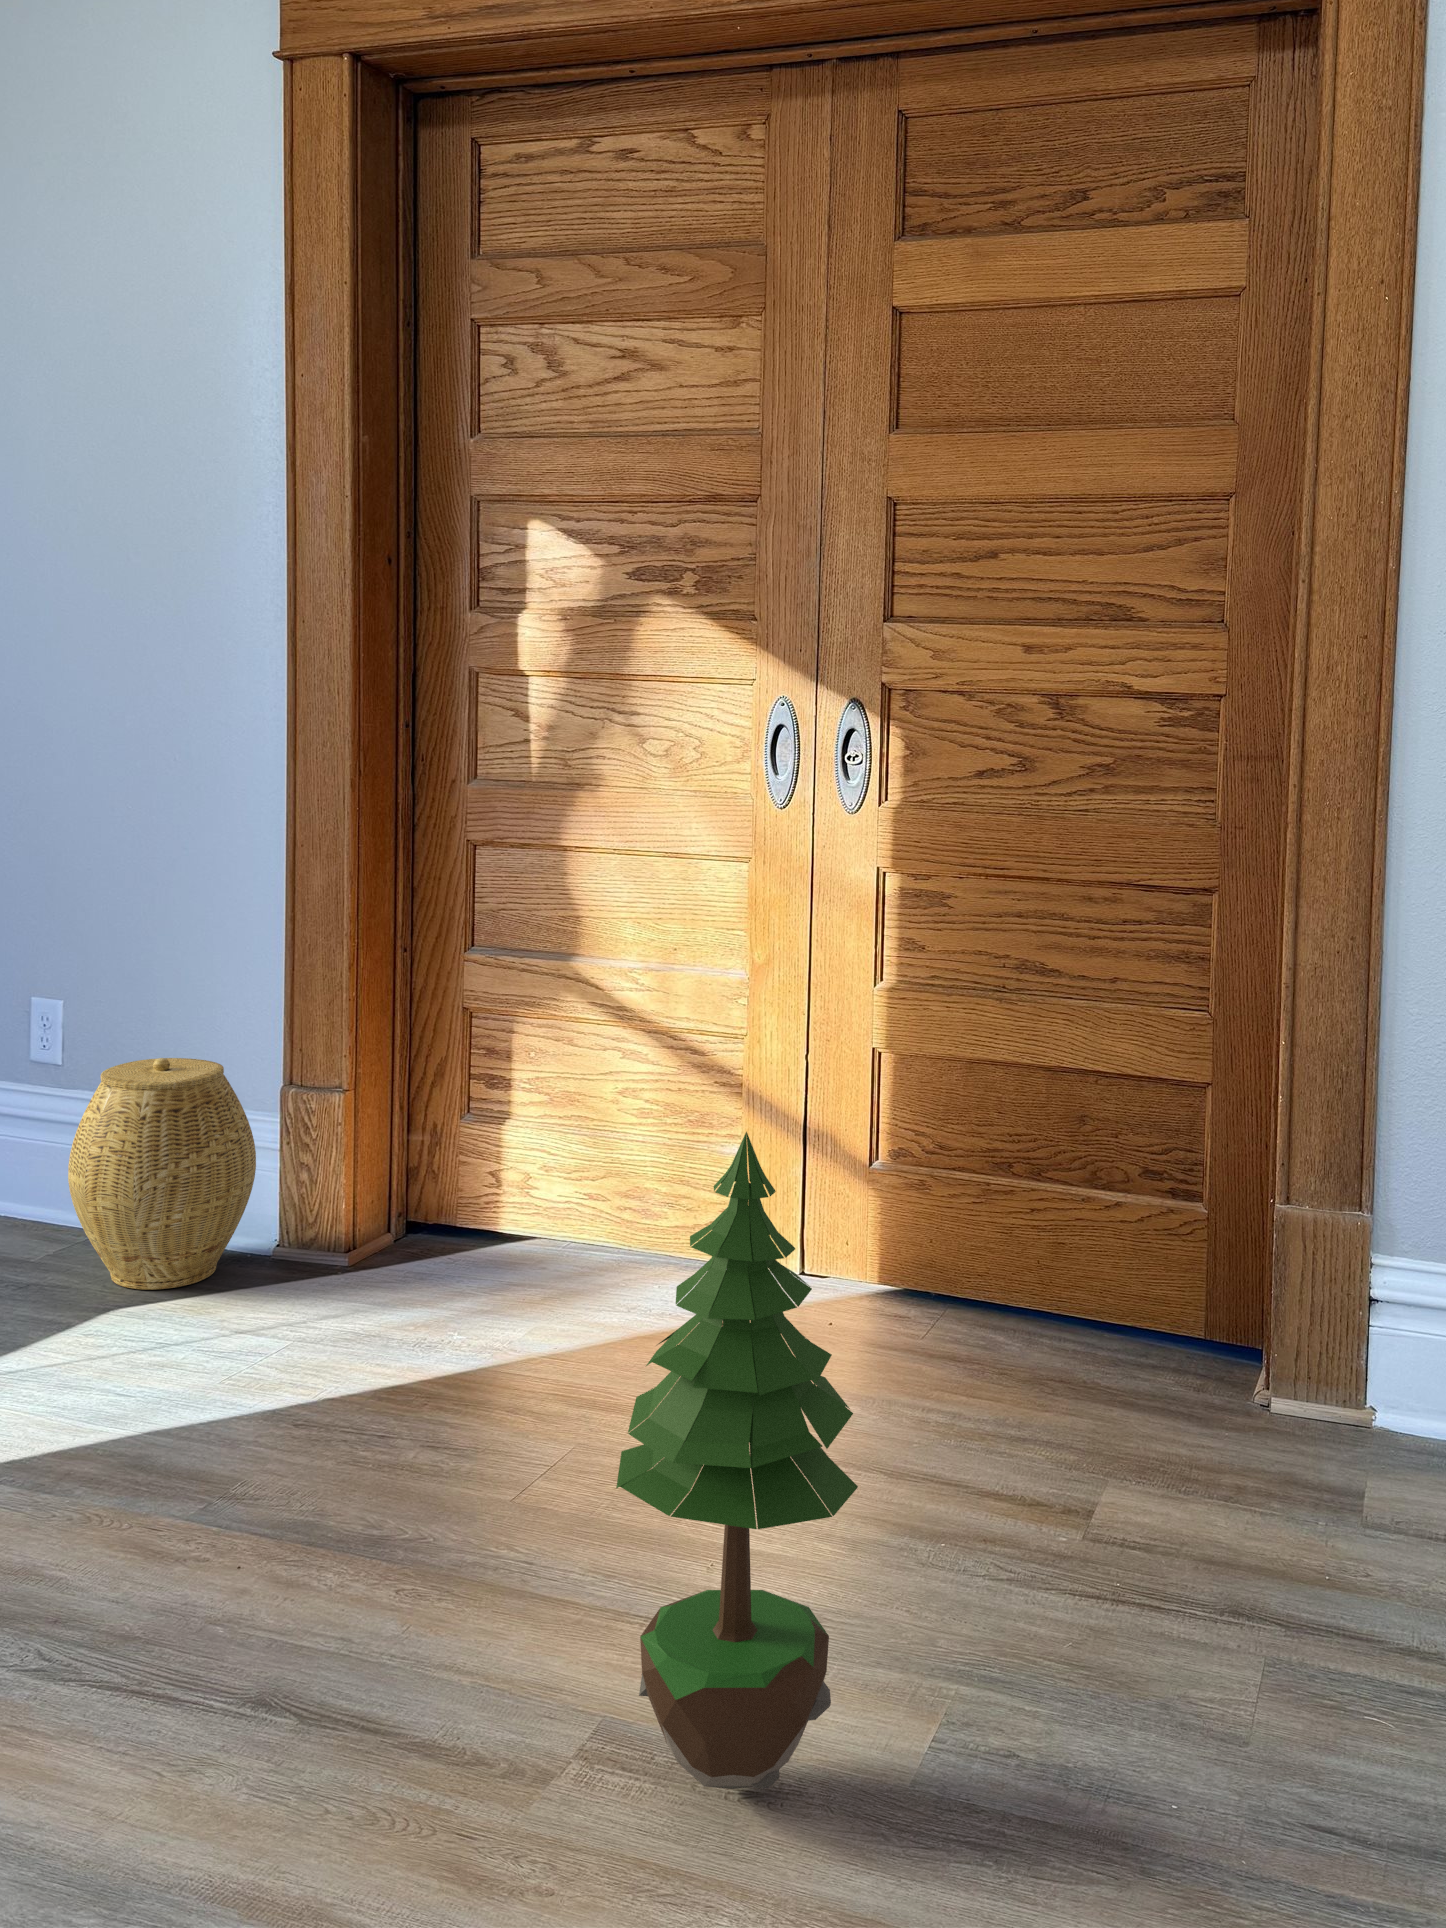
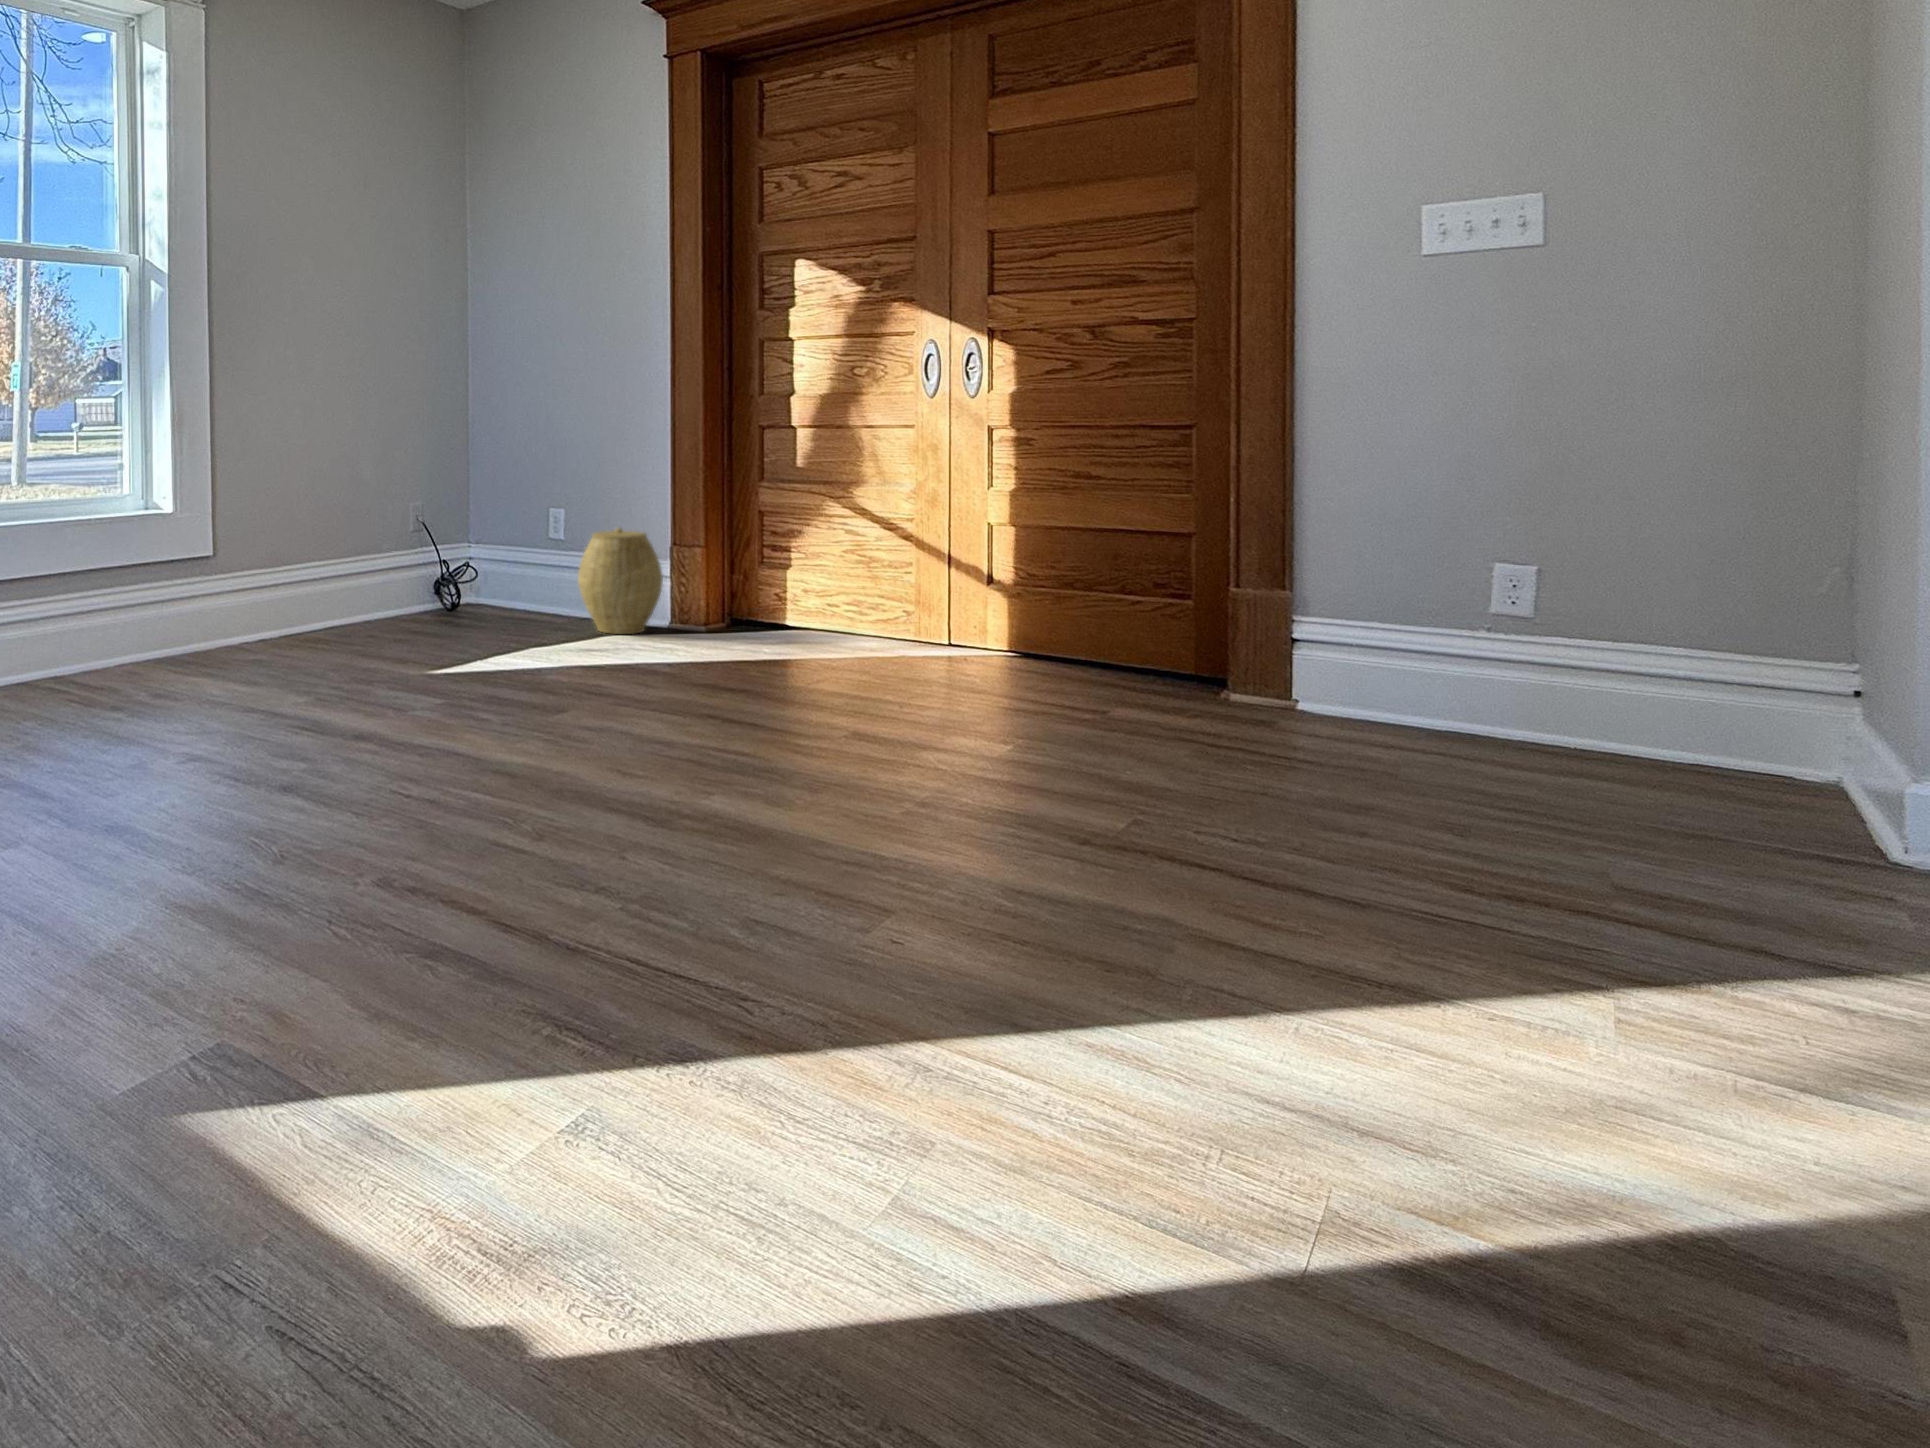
potted tree: present [616,1132,858,1789] -> none [865,478,974,760]

